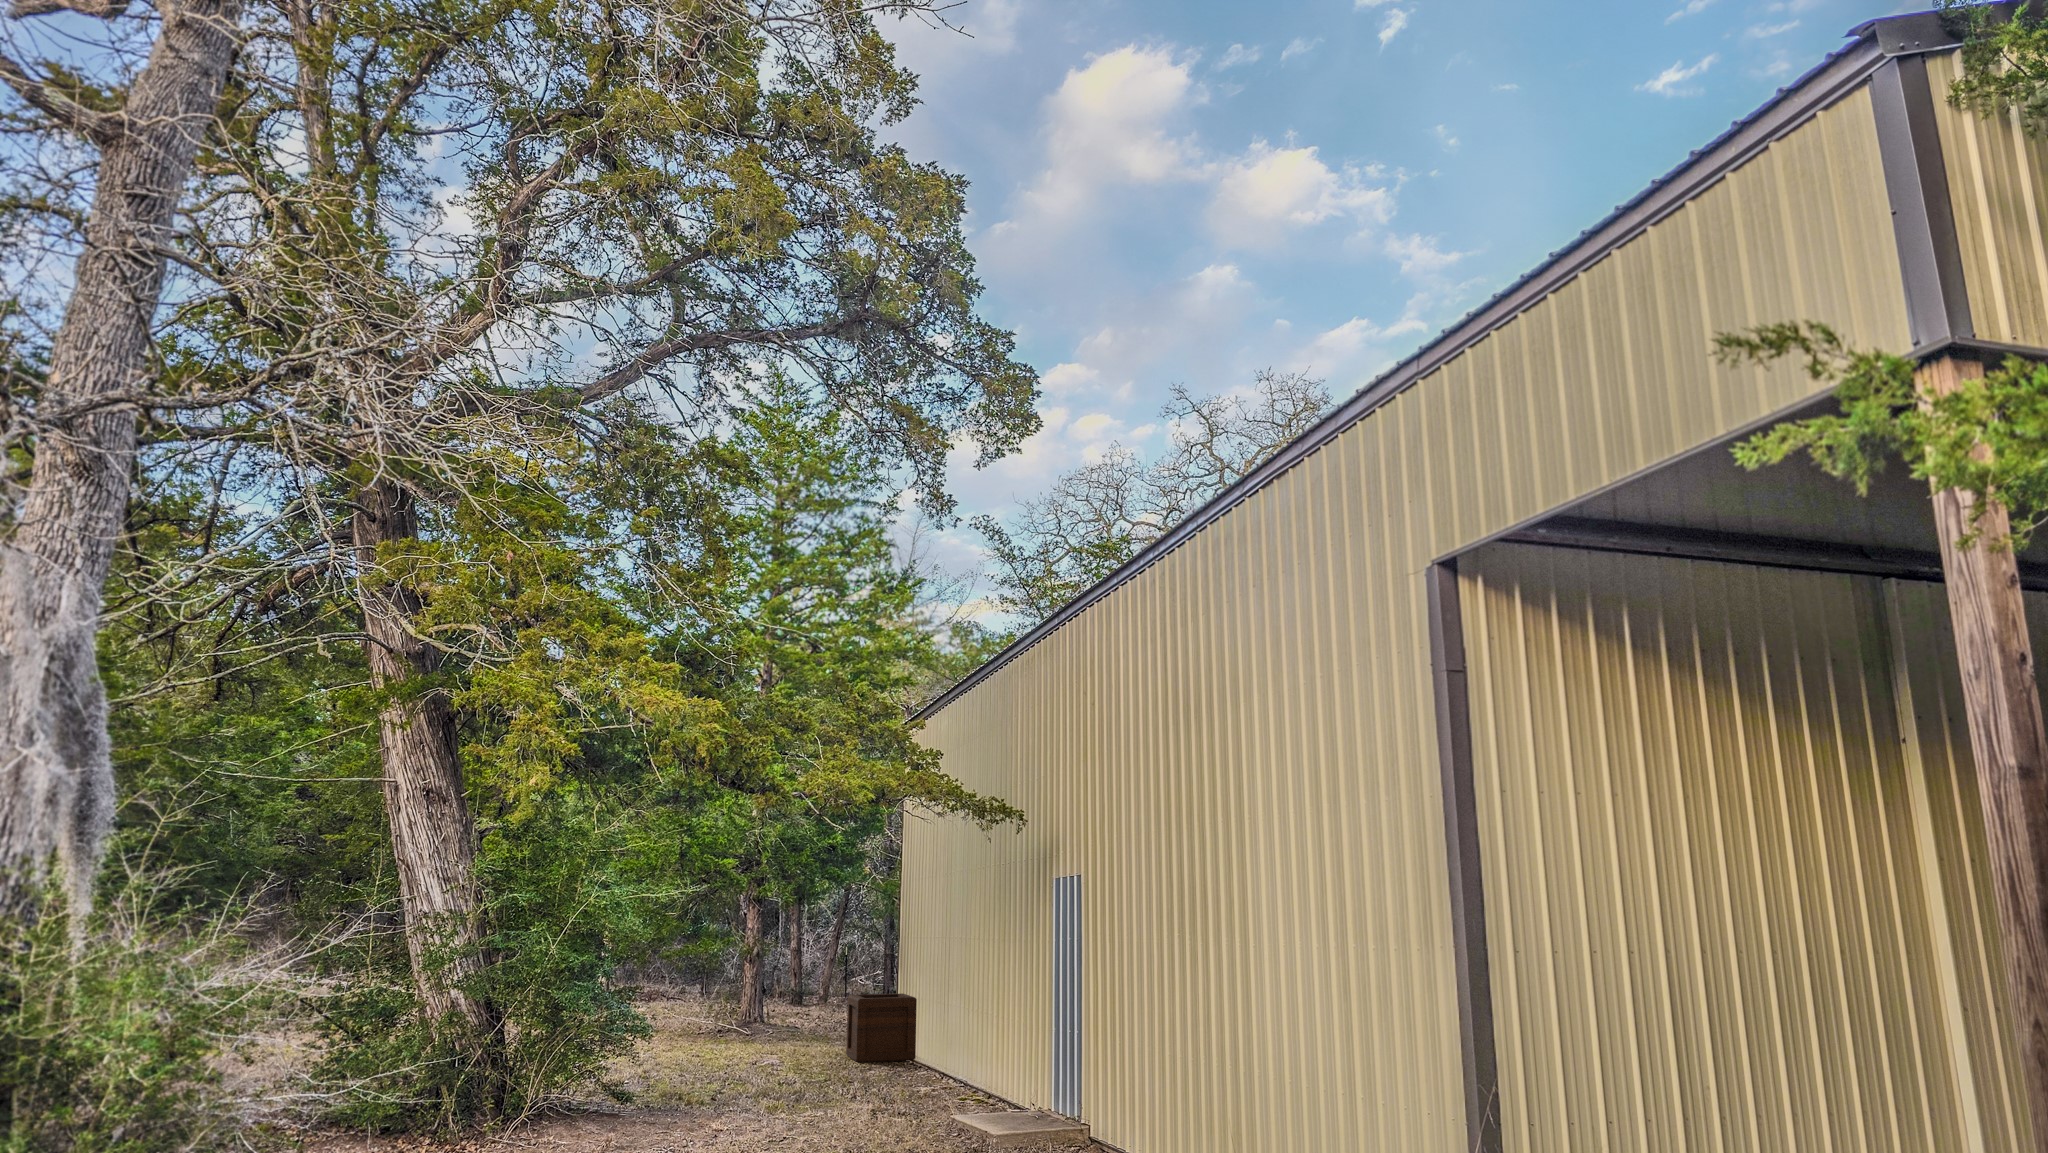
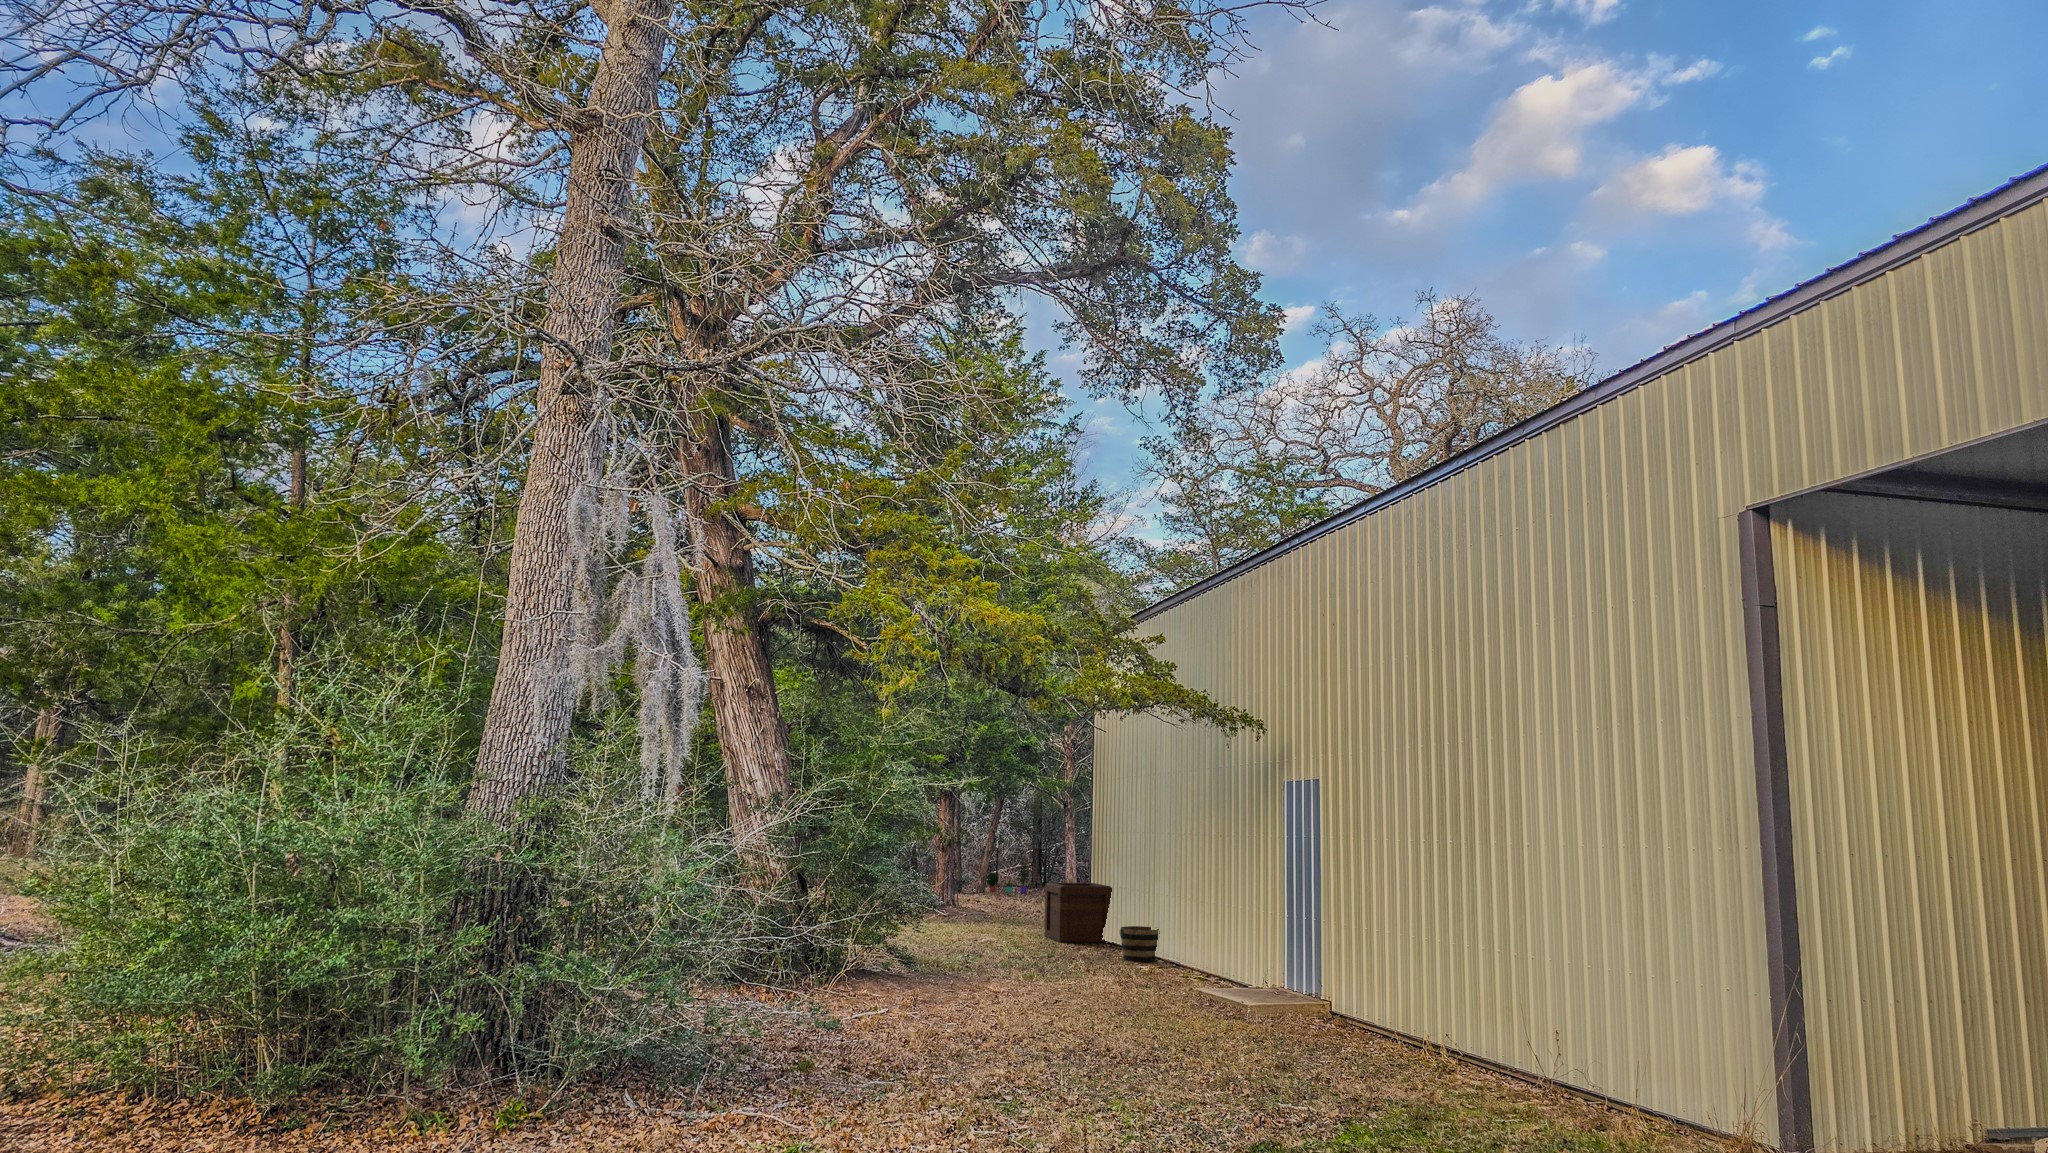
potted plant: none [834,962,882,1001] -> present [987,859,1030,893]
bucket: none [906,1043,951,1084] -> present [1120,926,1160,962]

